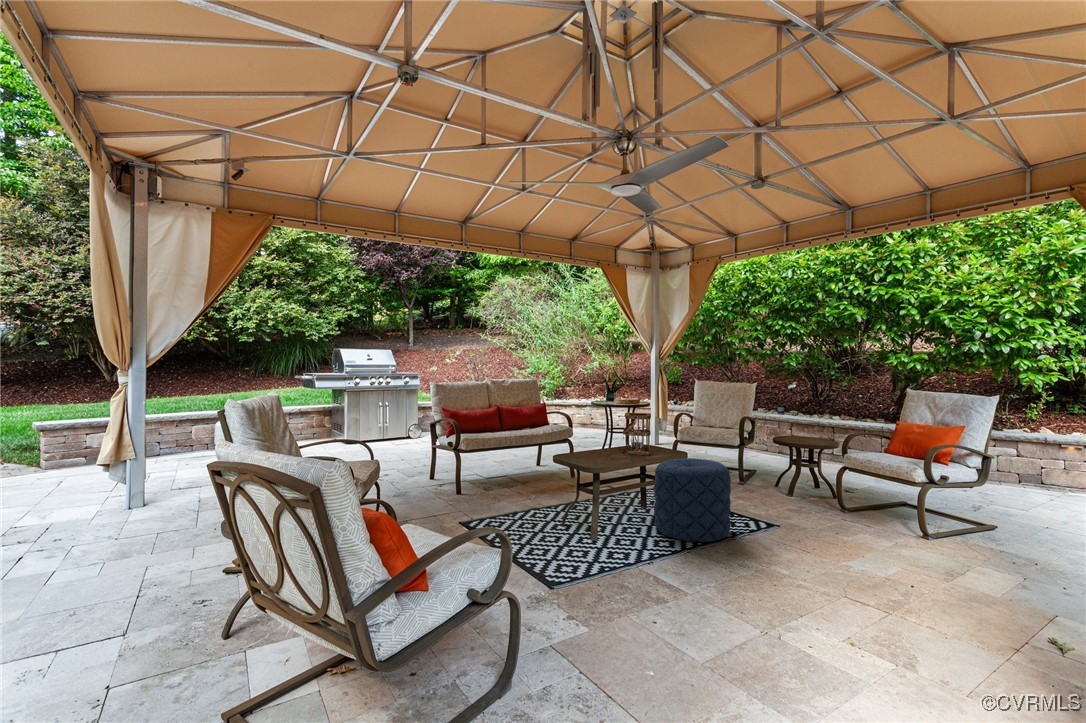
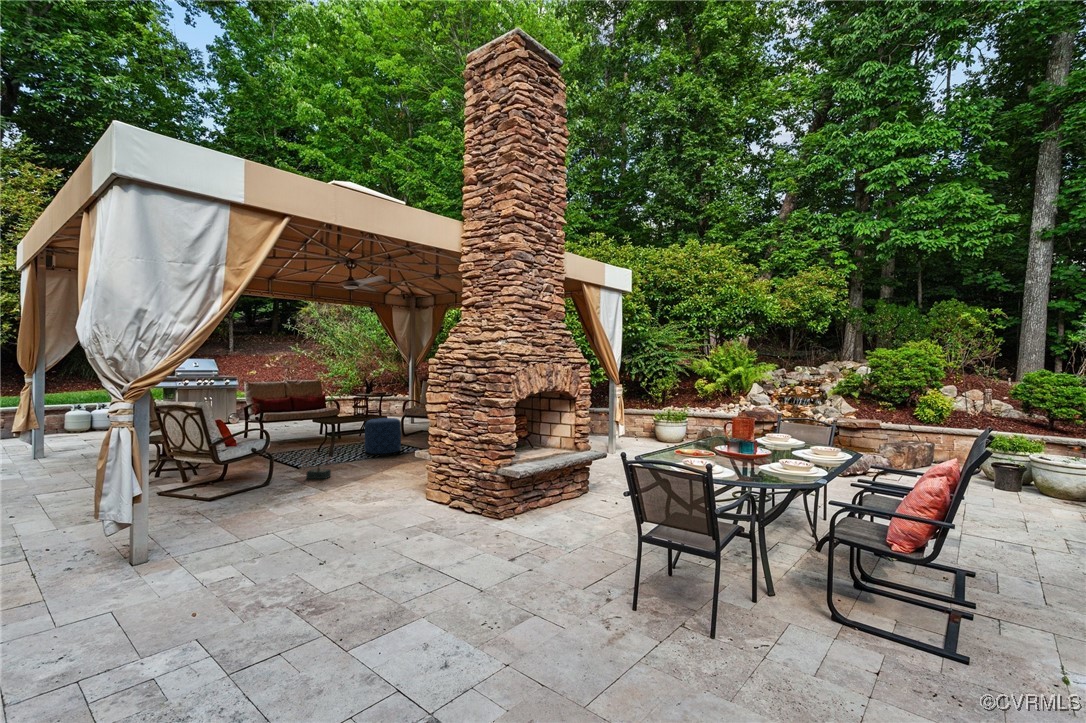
decorative plant: none [586,579,680,685] -> present [302,451,333,479]

